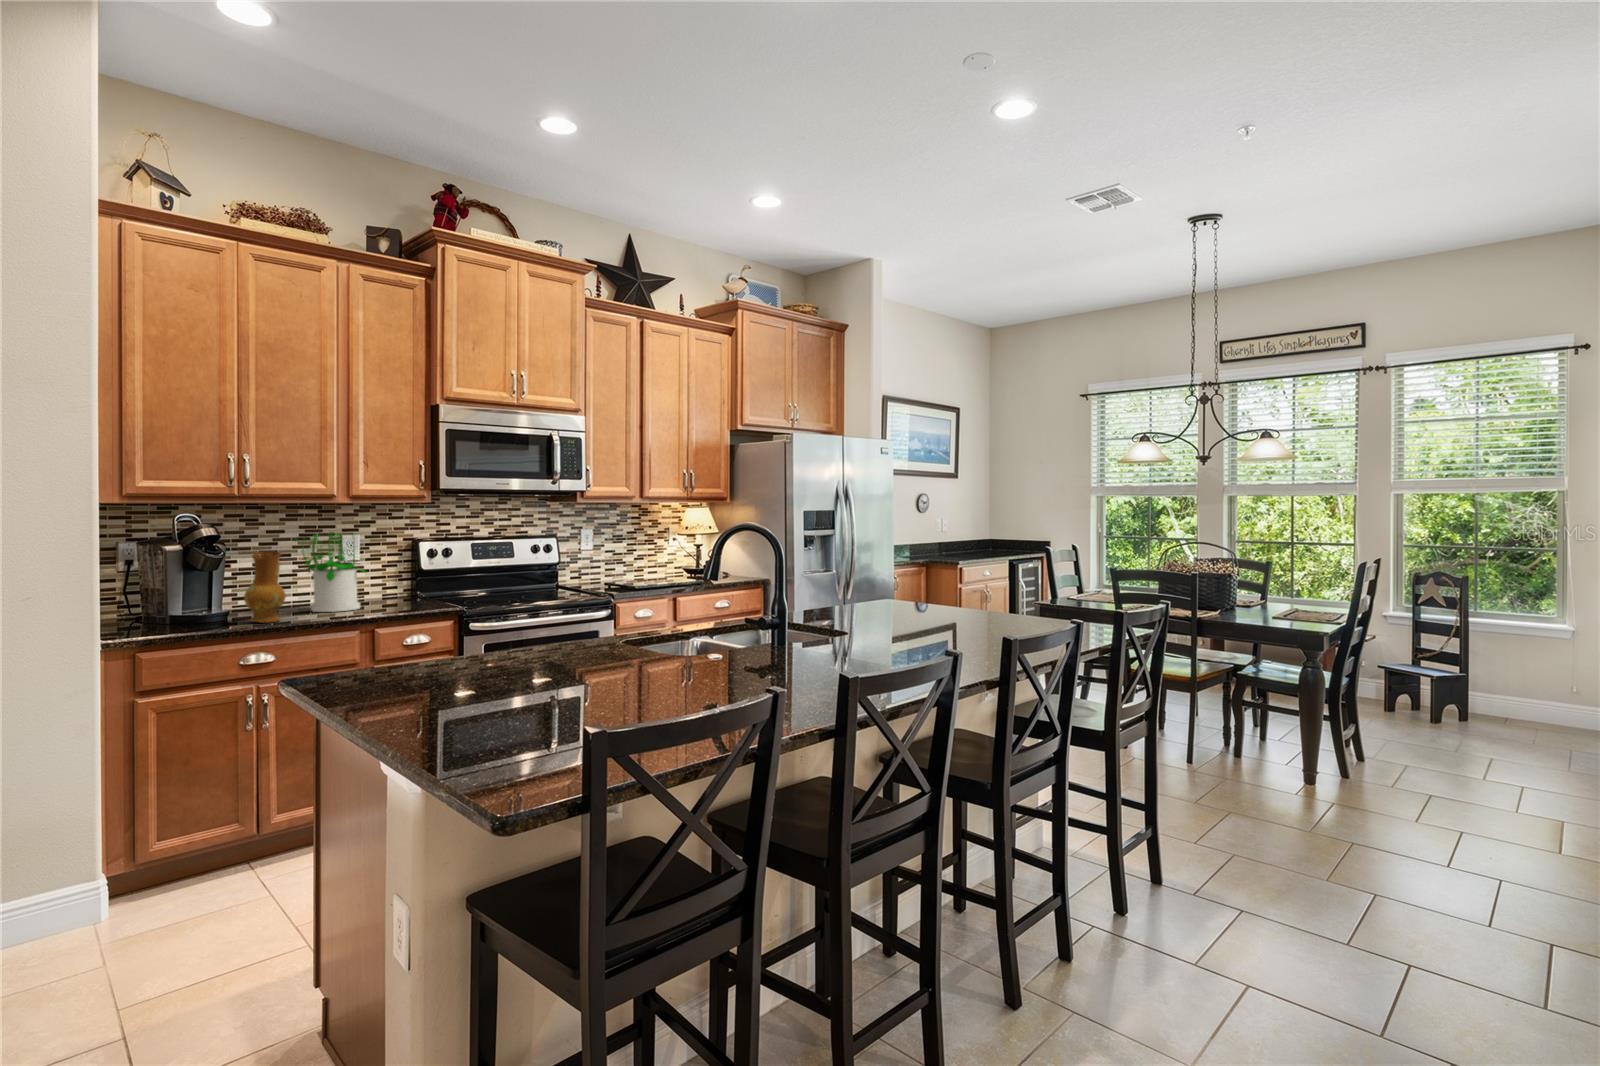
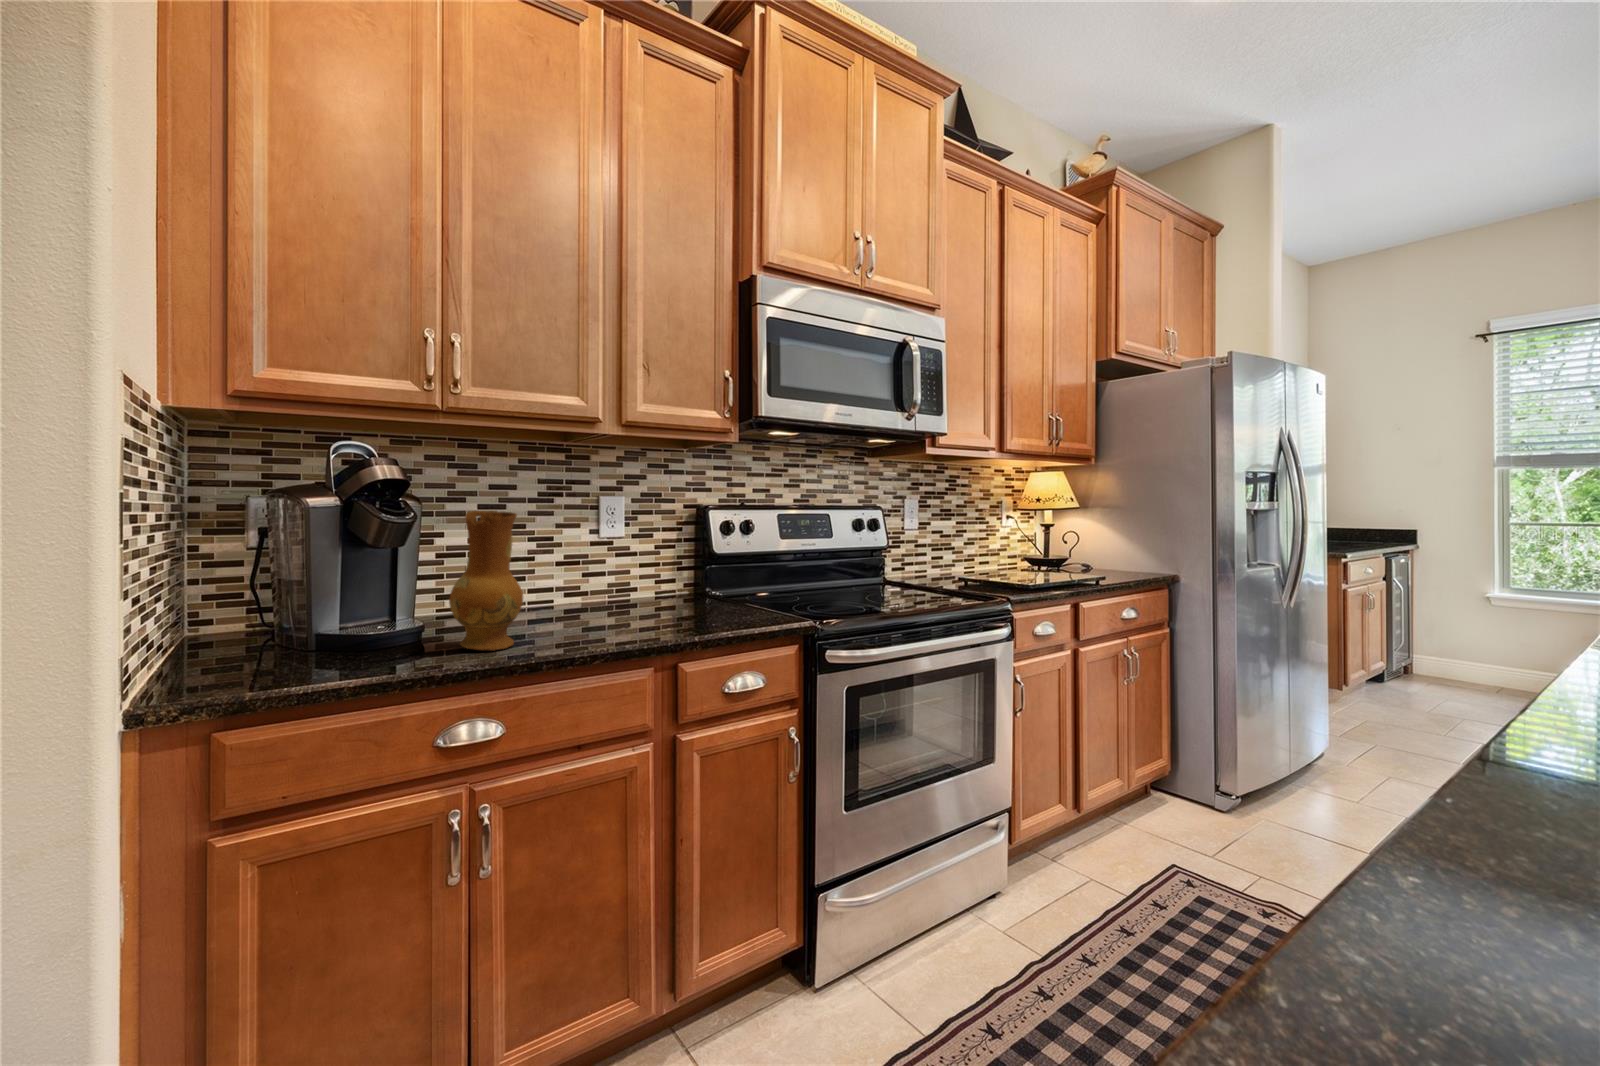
potted plant: present [295,532,365,612] -> none [530,482,648,624]

